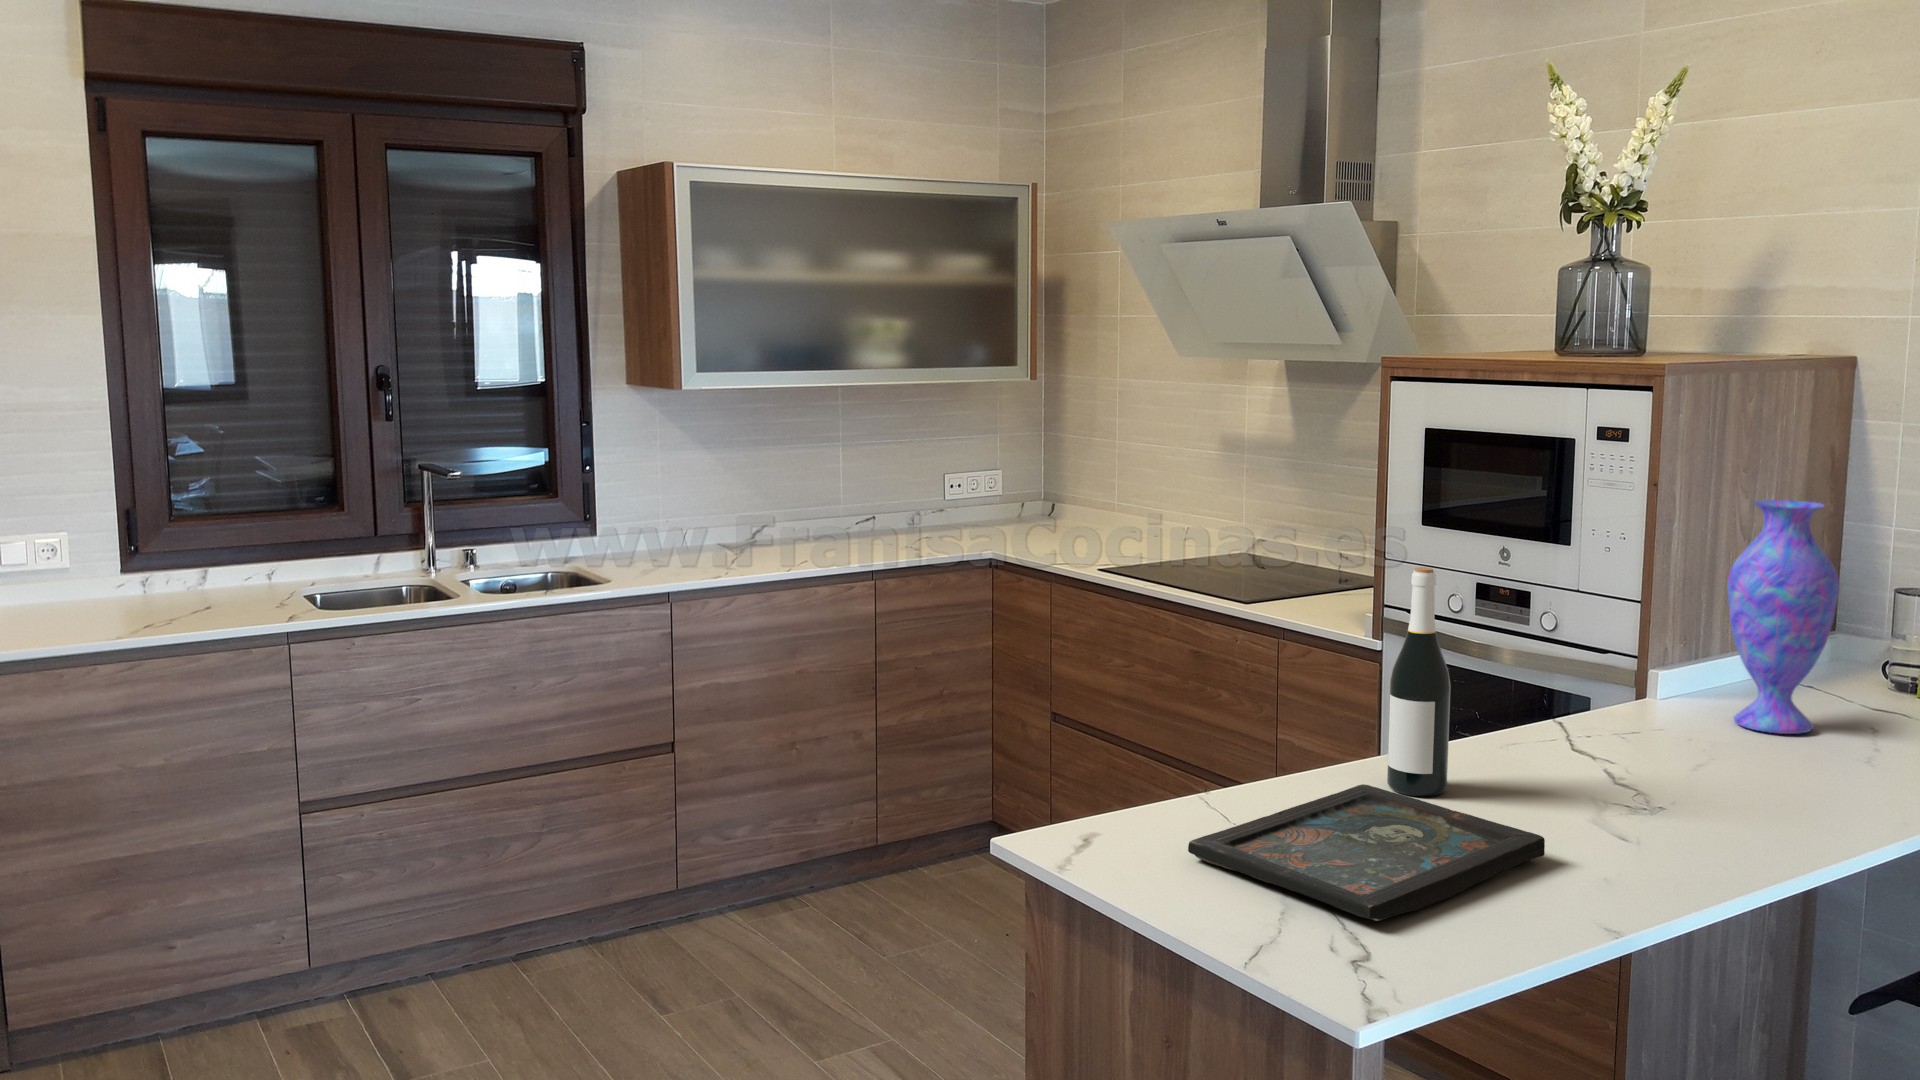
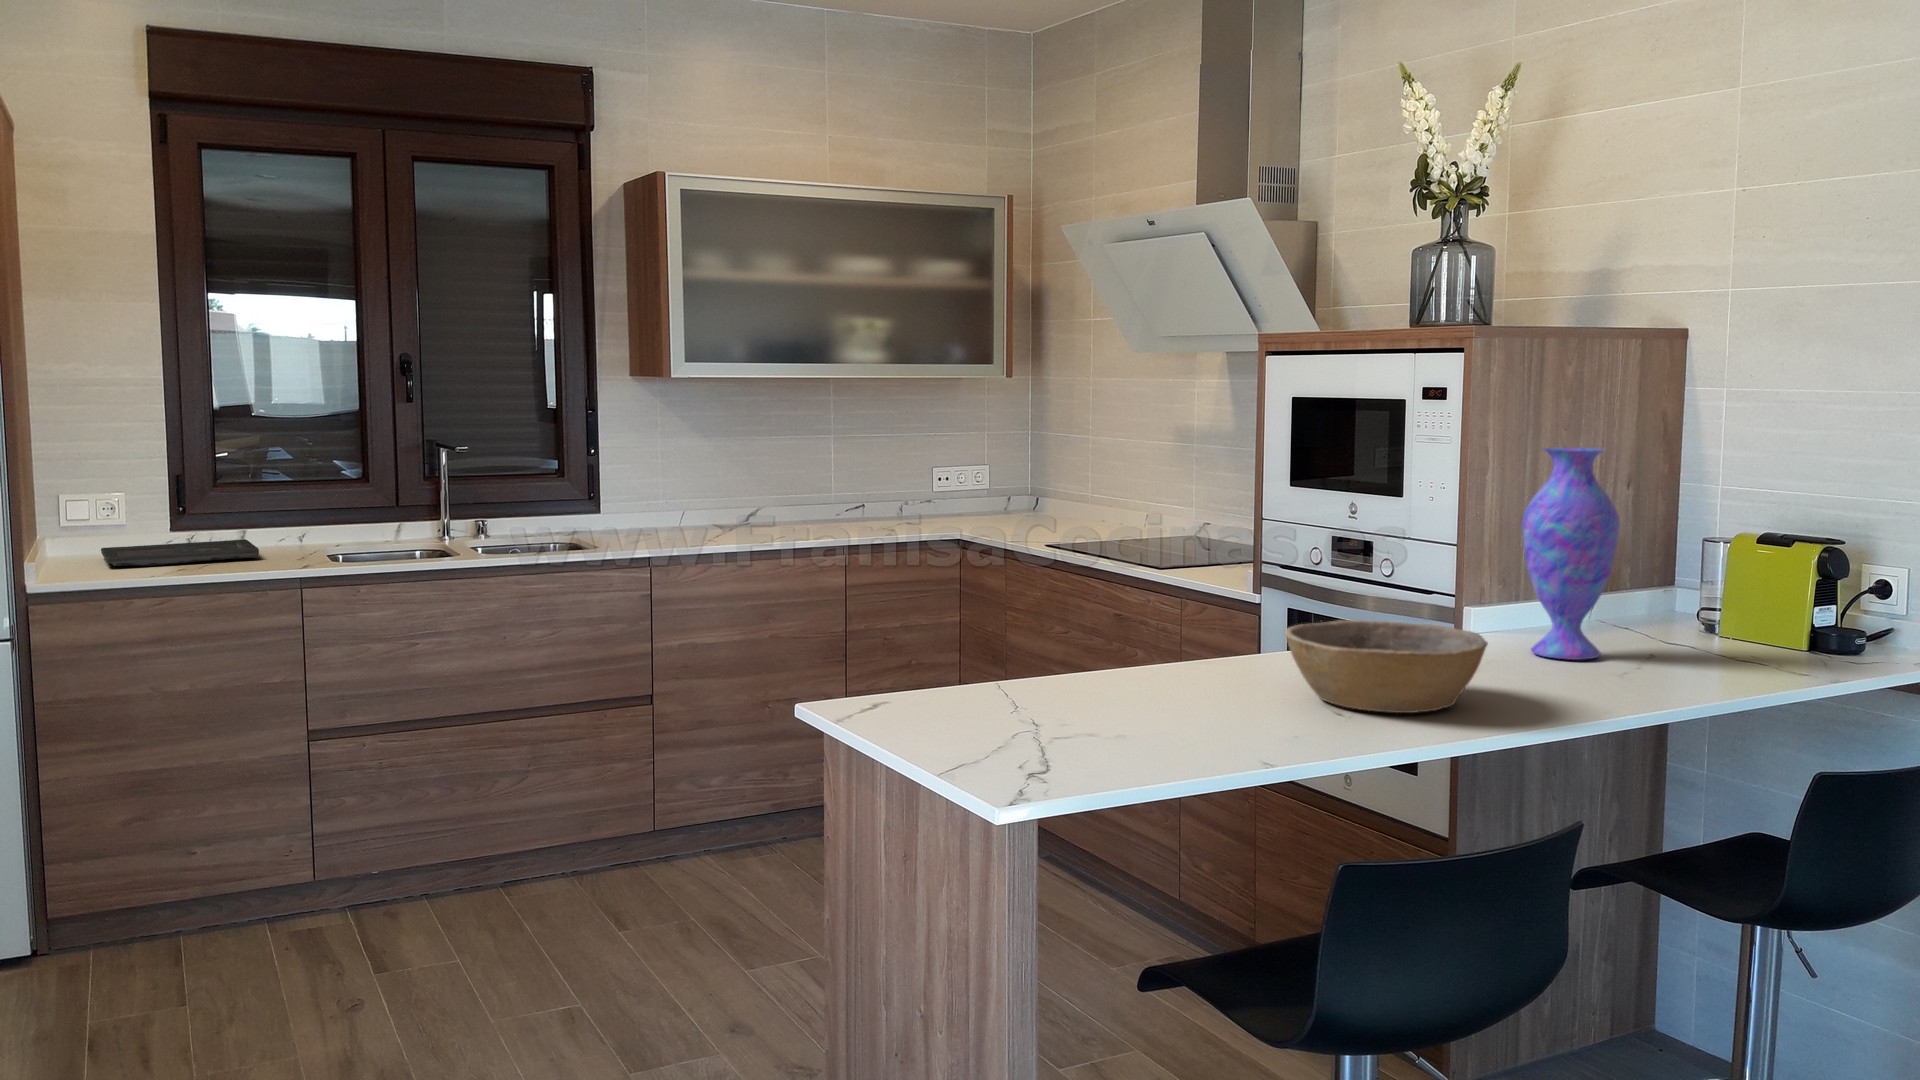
wine bottle: present [1387,567,1451,796] -> none [1165,487,1218,688]
bowl: none [1531,711,1774,831] -> present [1285,620,1488,713]
tray: present [1188,784,1545,921] -> present [101,539,259,566]

